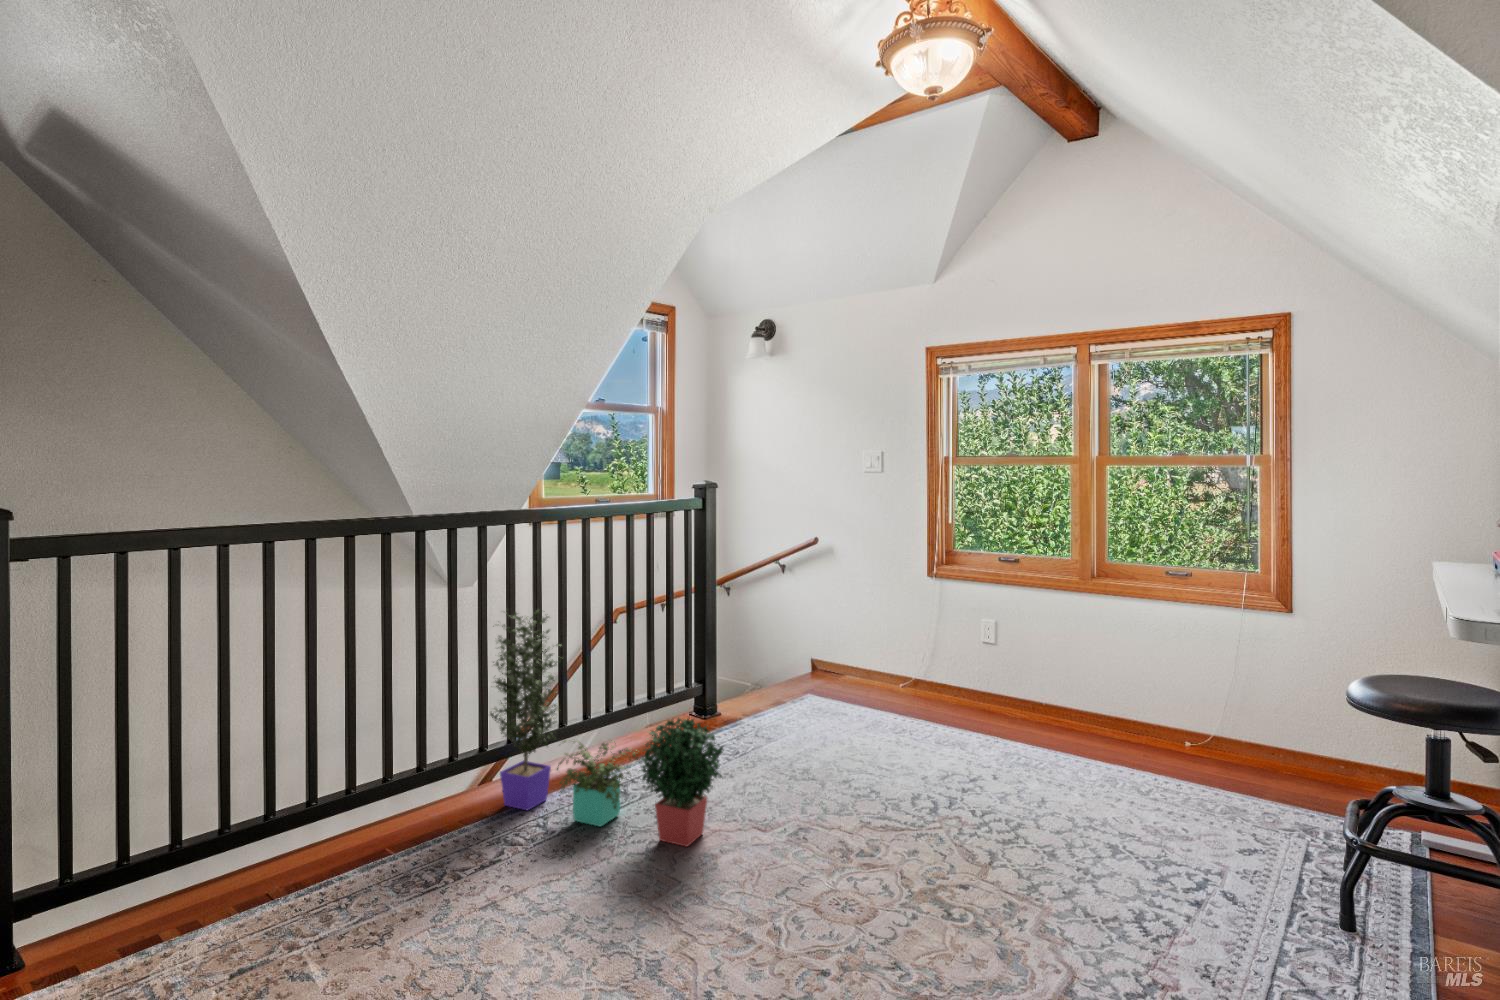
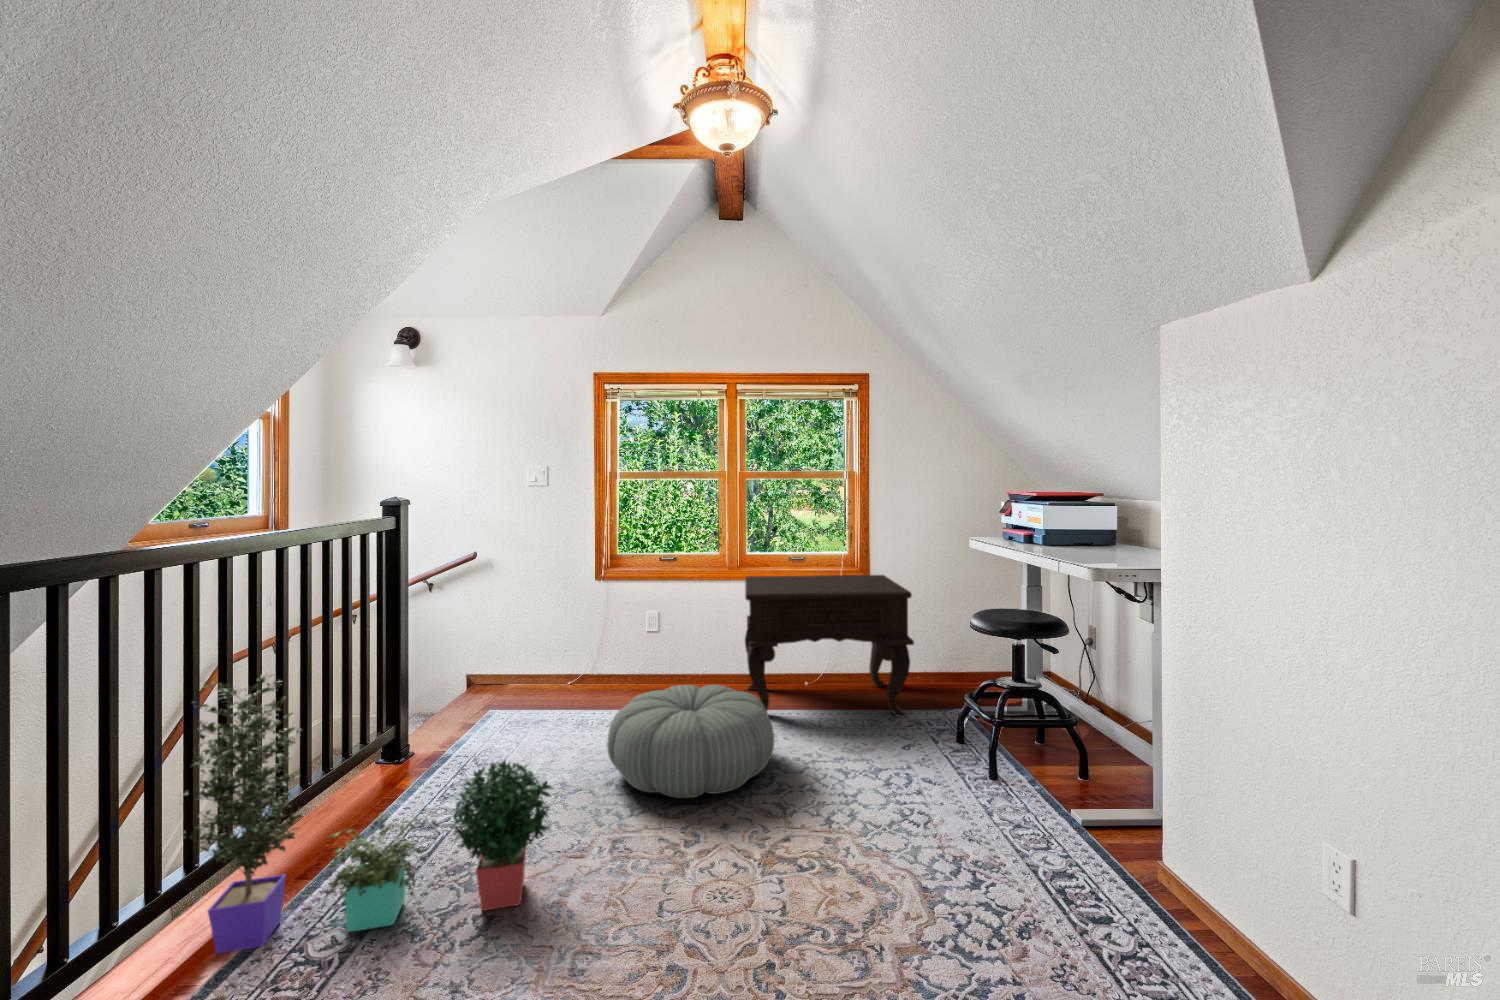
side table: none [1053,591,1322,823] -> present [745,575,914,718]
pouf: none [842,700,1034,825] -> present [607,685,774,798]

